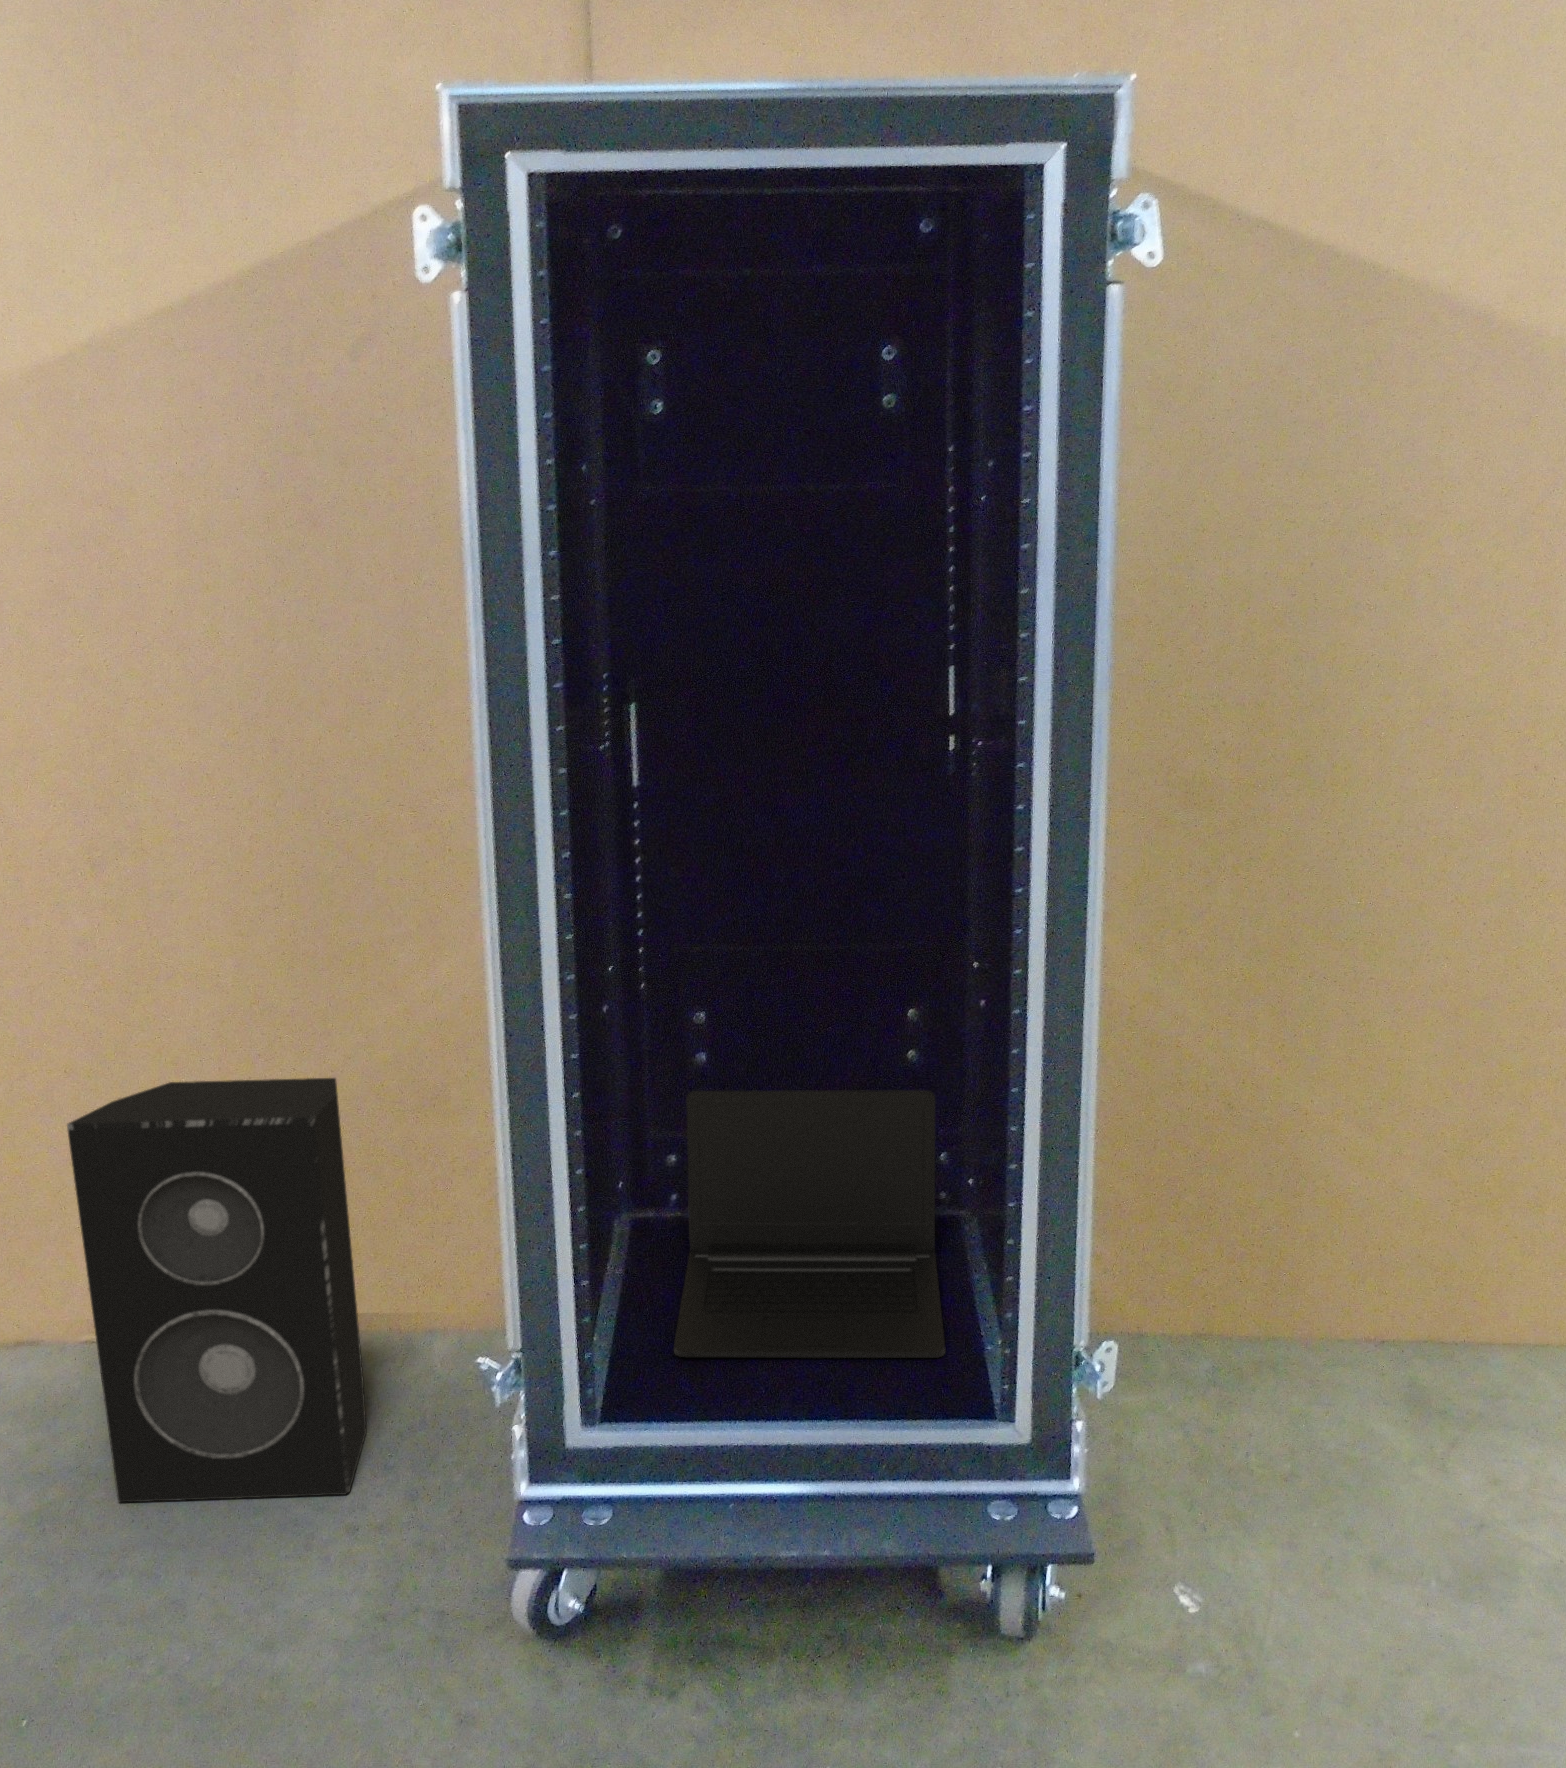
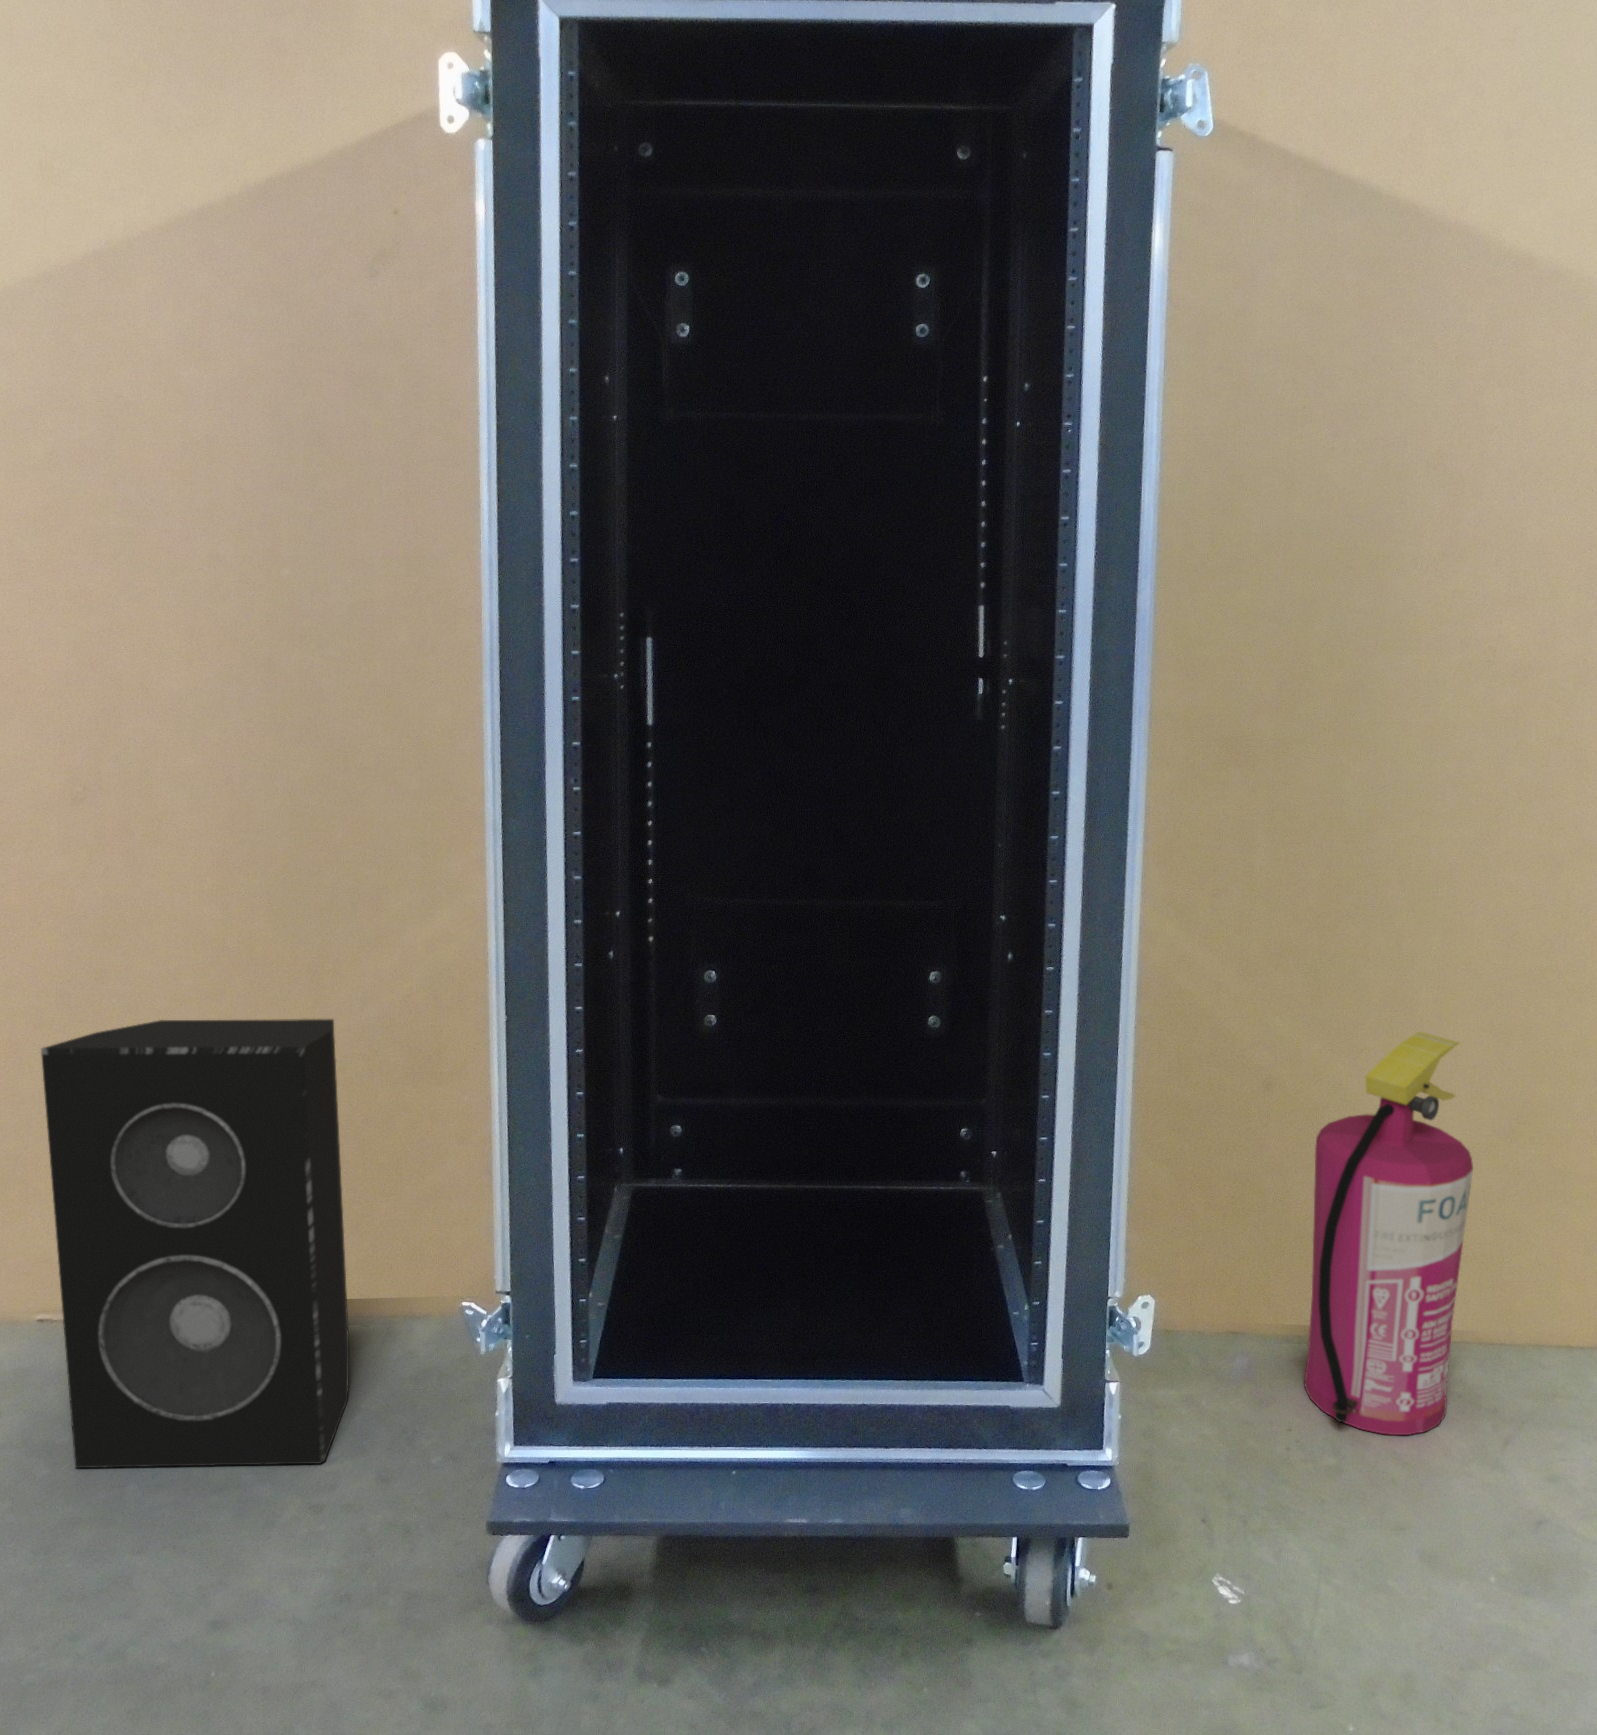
fire extinguisher: none [1274,1069,1433,1450] -> present [1305,1032,1473,1435]
laptop: present [674,1090,945,1358] -> none [676,1036,966,1318]

